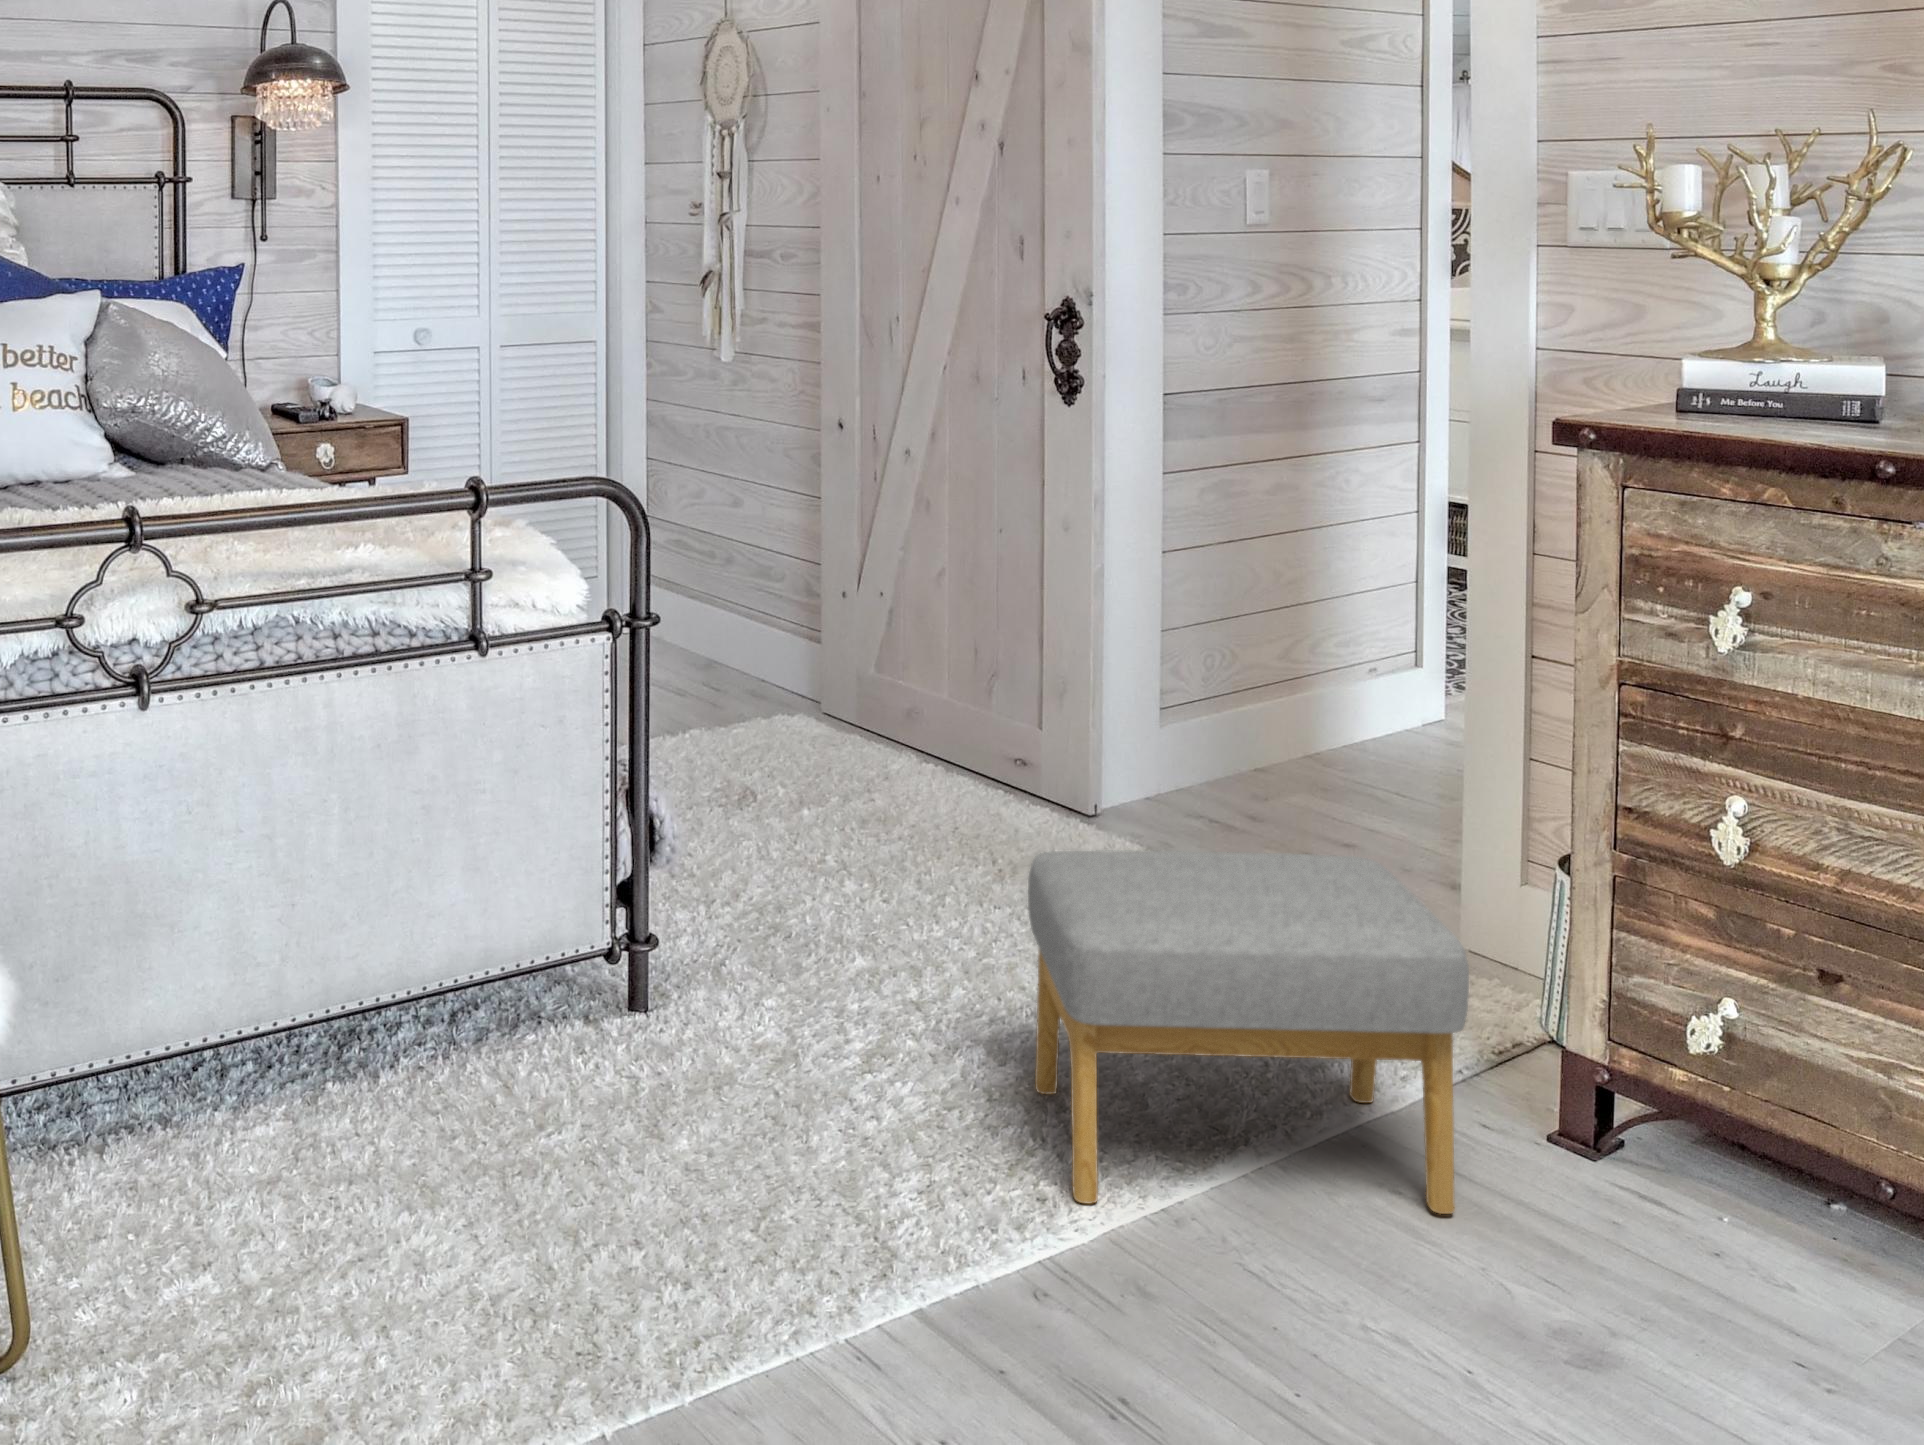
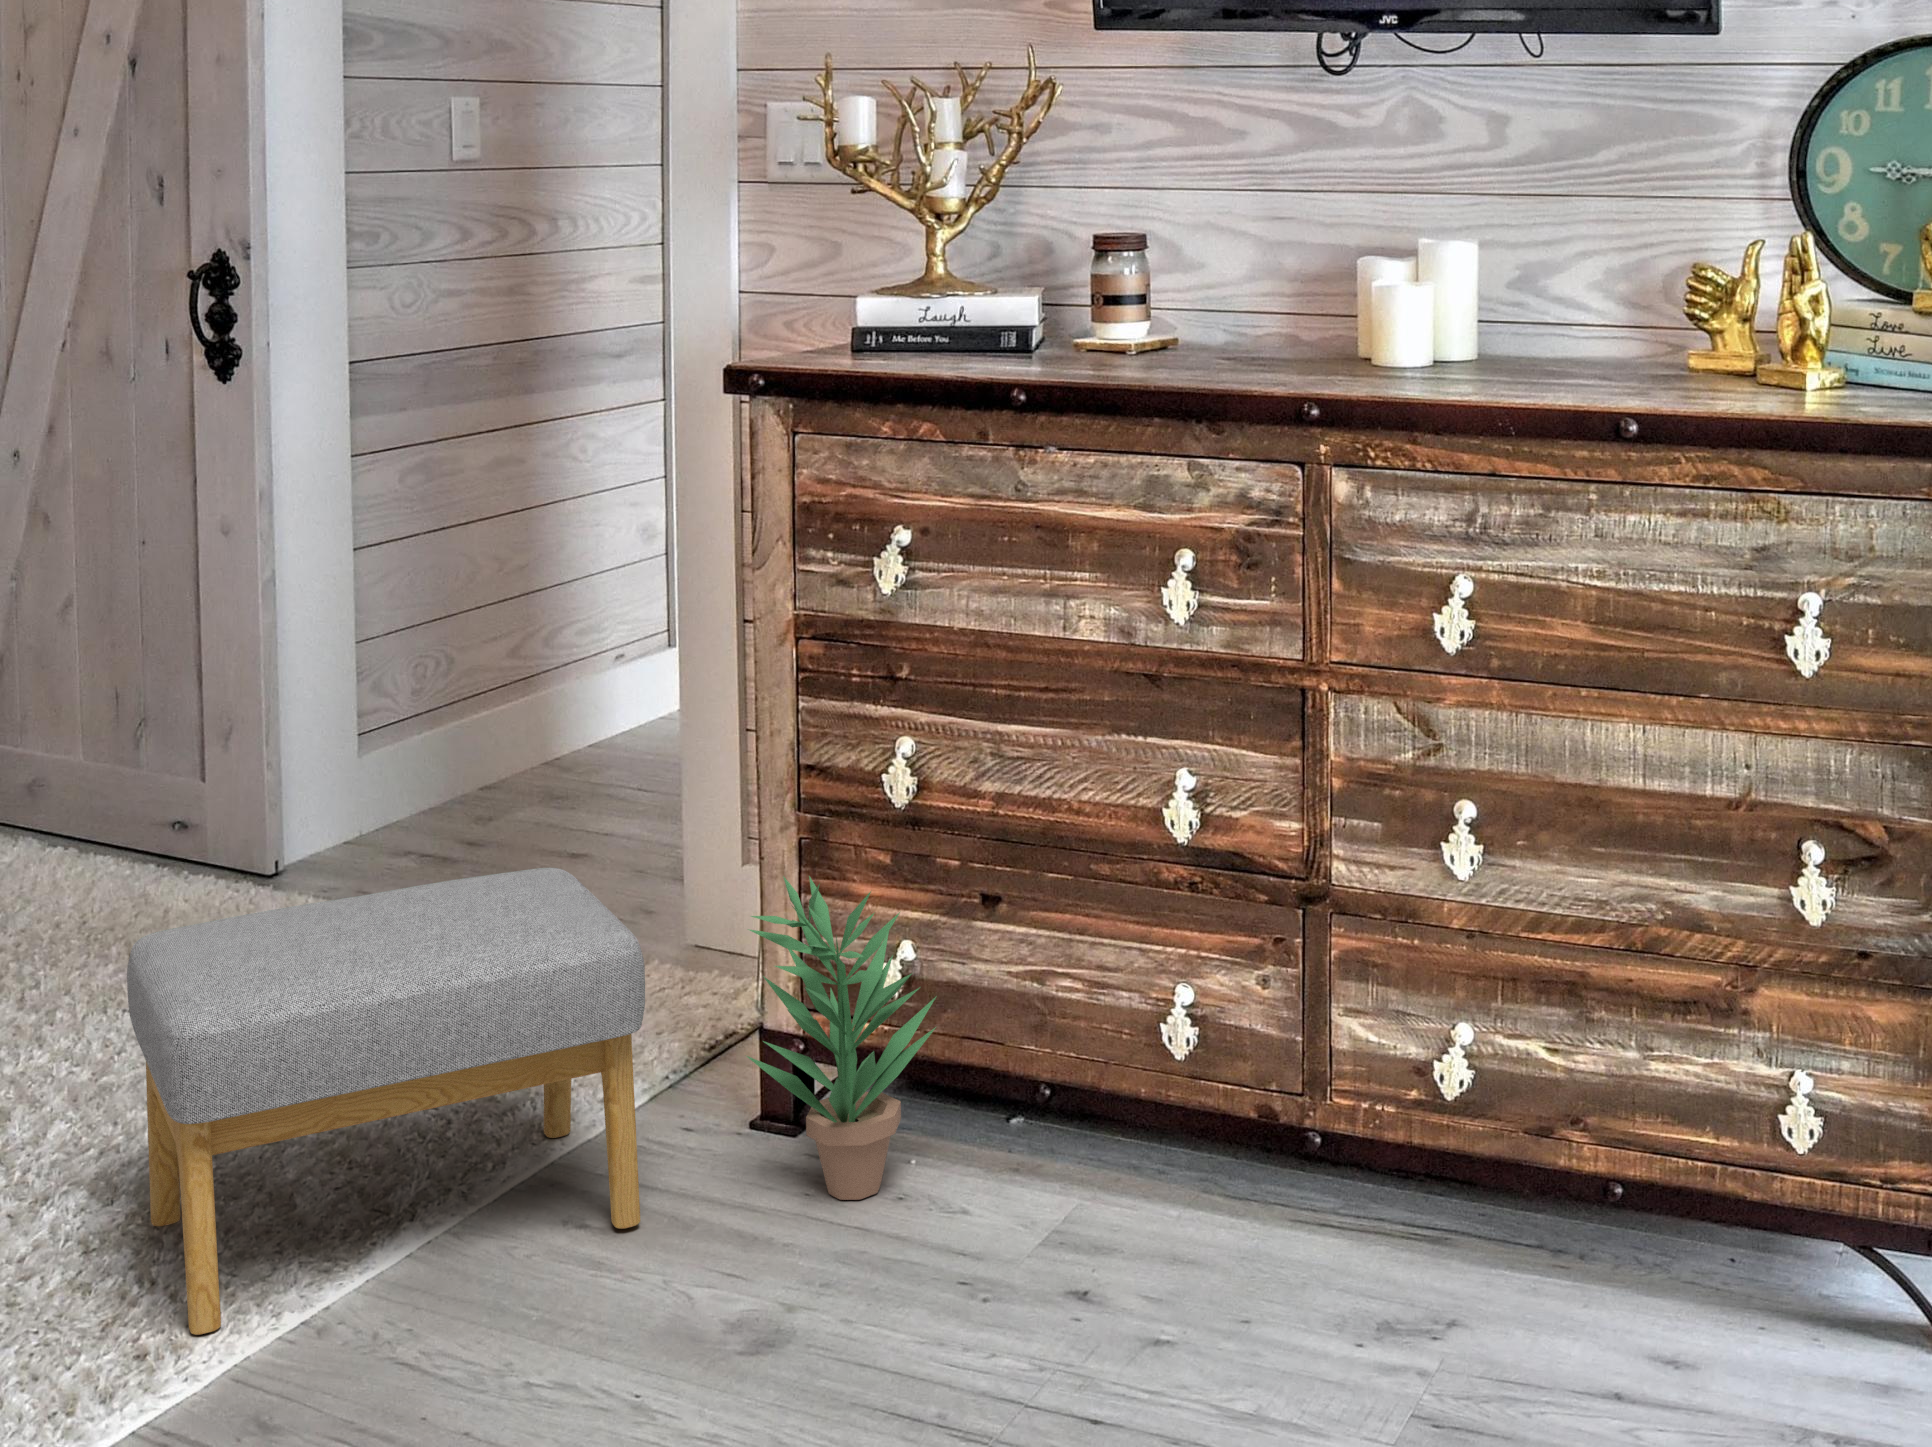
potted plant: none [1563,912,1768,1254] -> present [747,876,936,1200]

